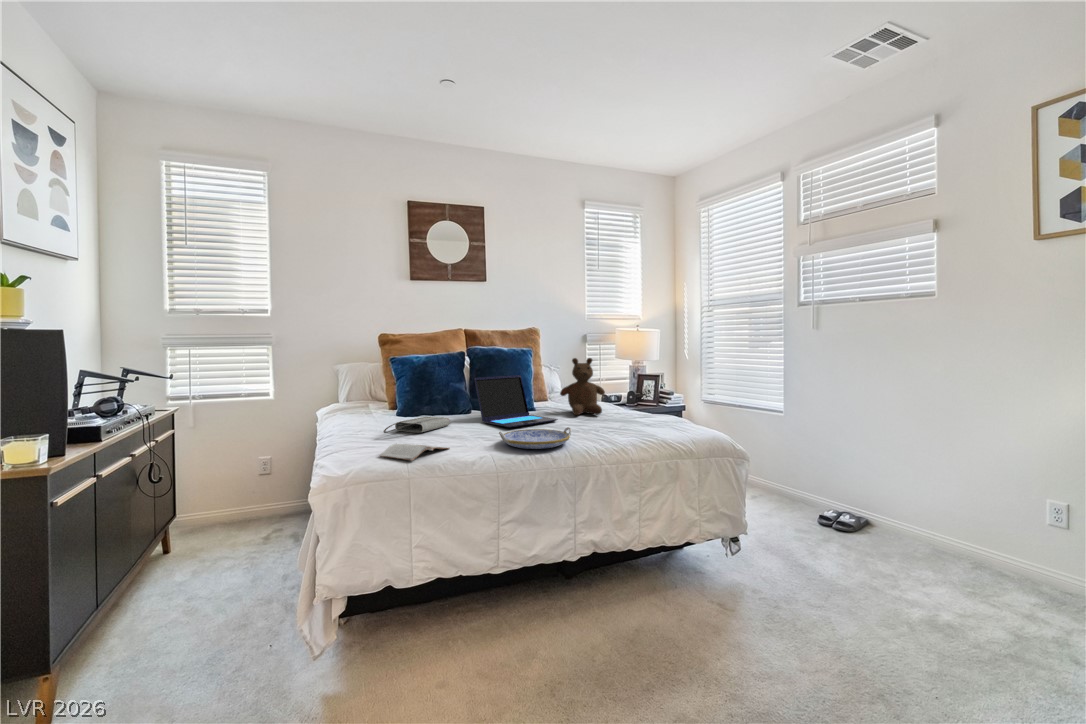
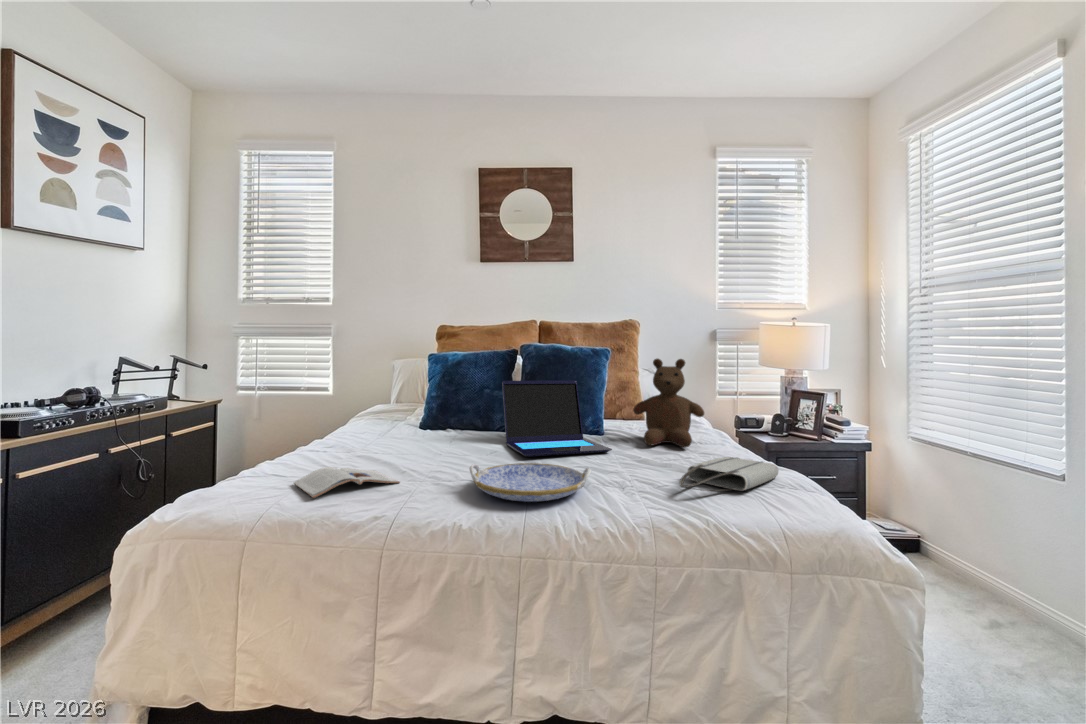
tote bag: present [384,417,450,433] -> present [680,457,778,491]

